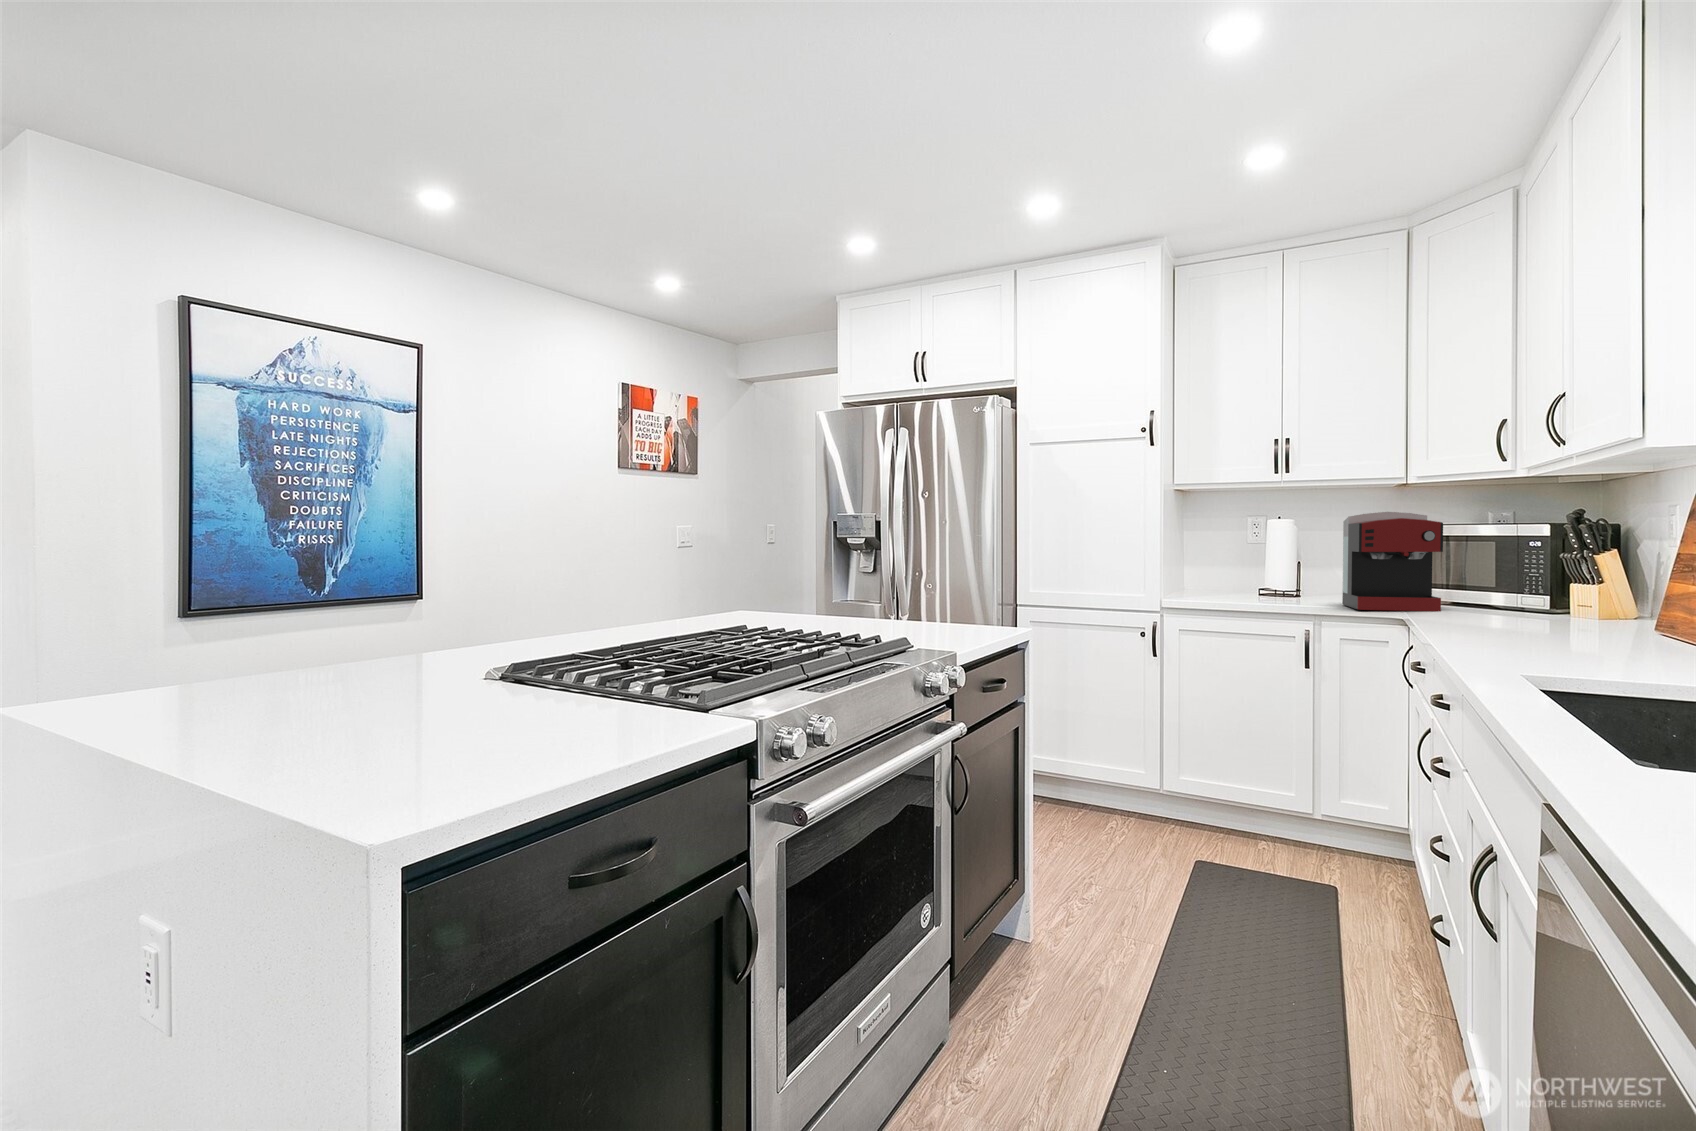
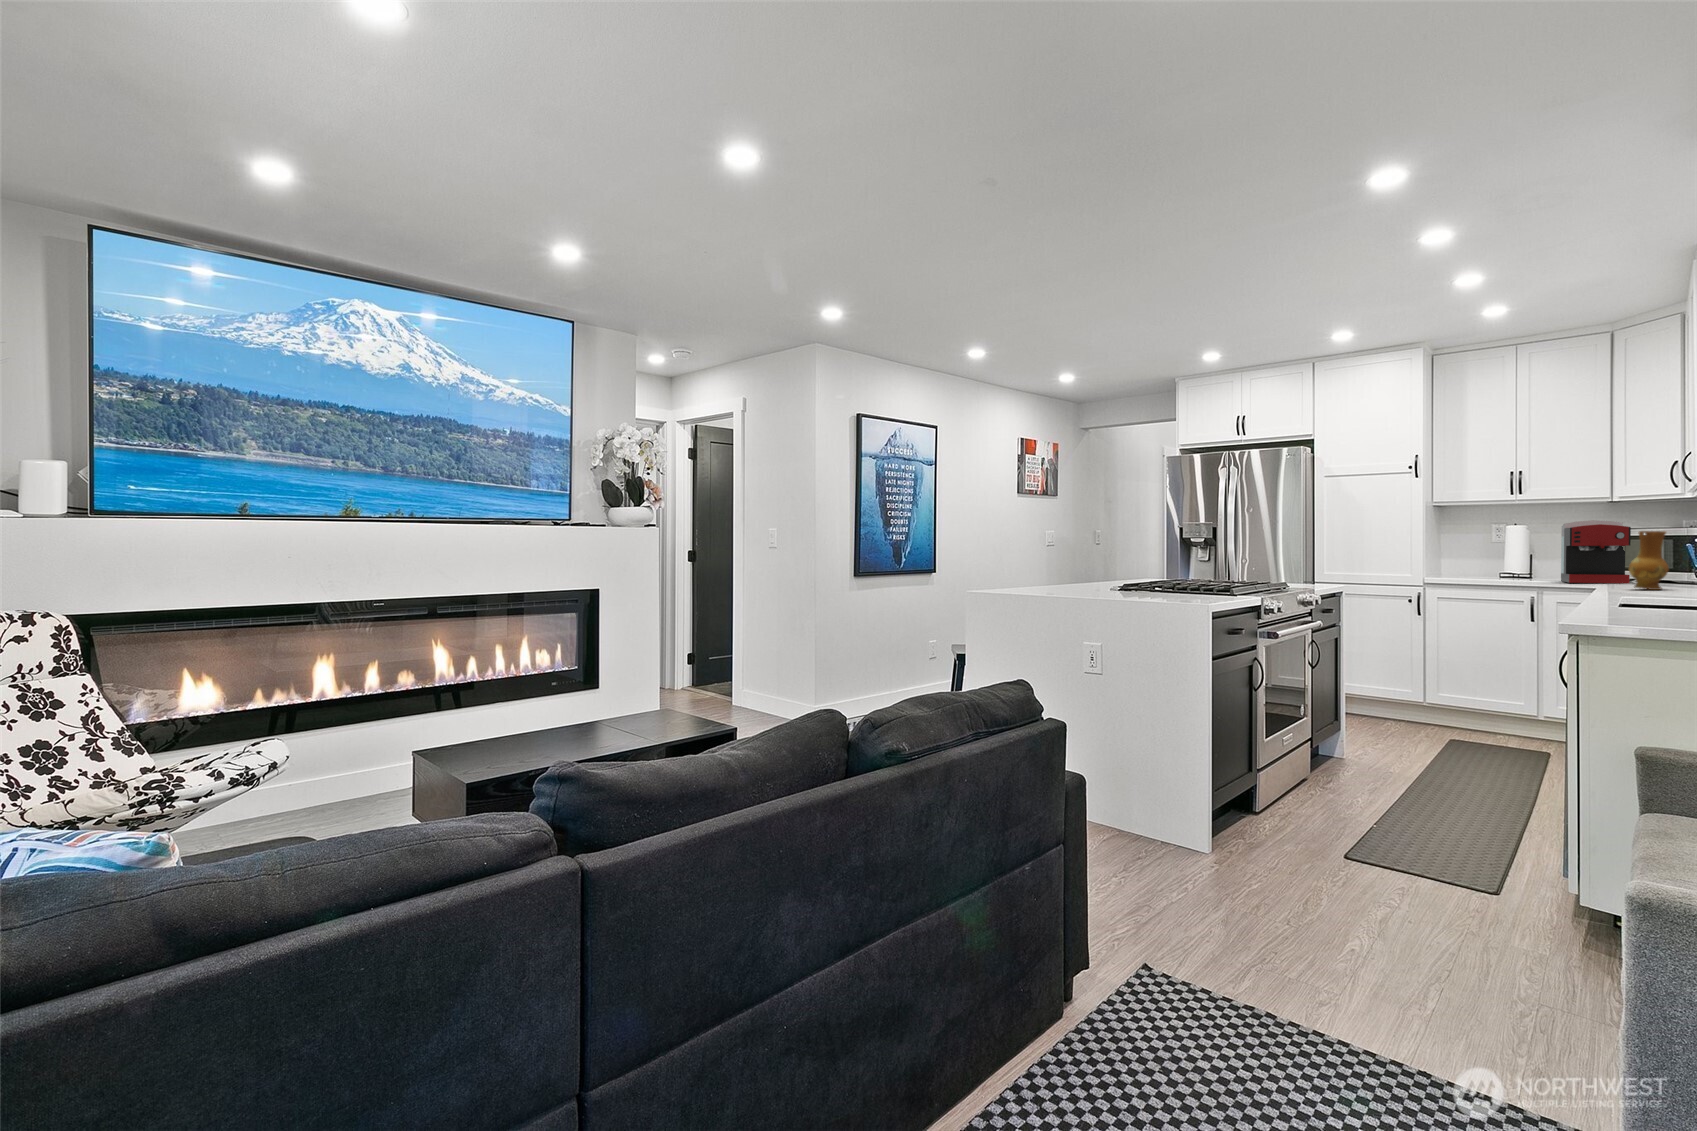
ceramic jug: none [1464,530,1528,635] -> present [1629,531,1669,590]

